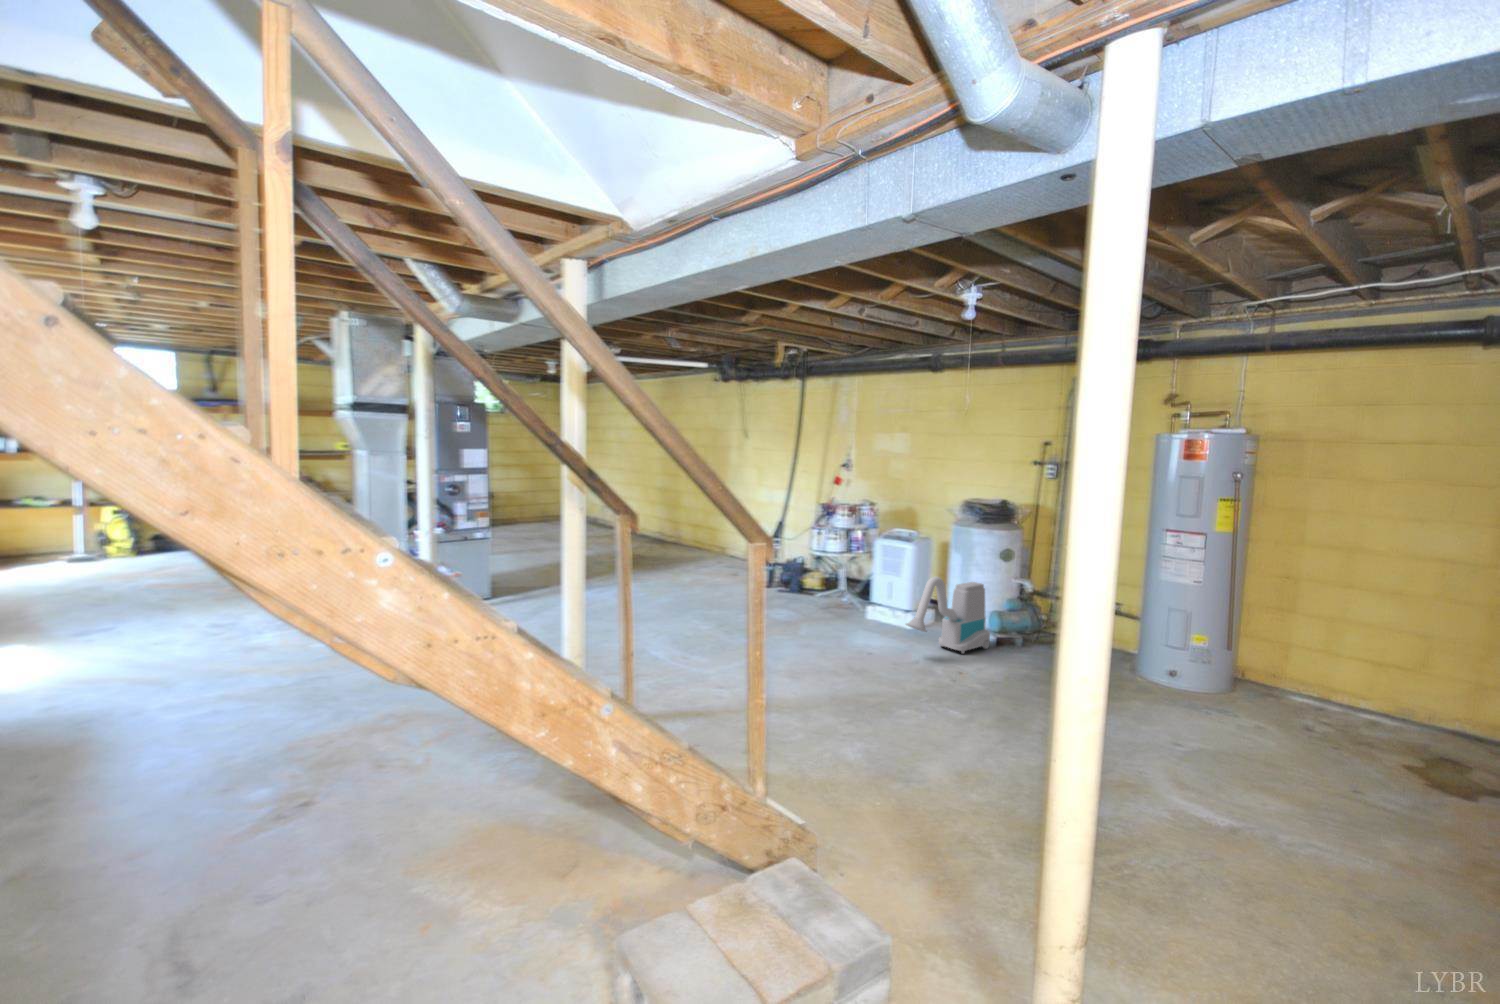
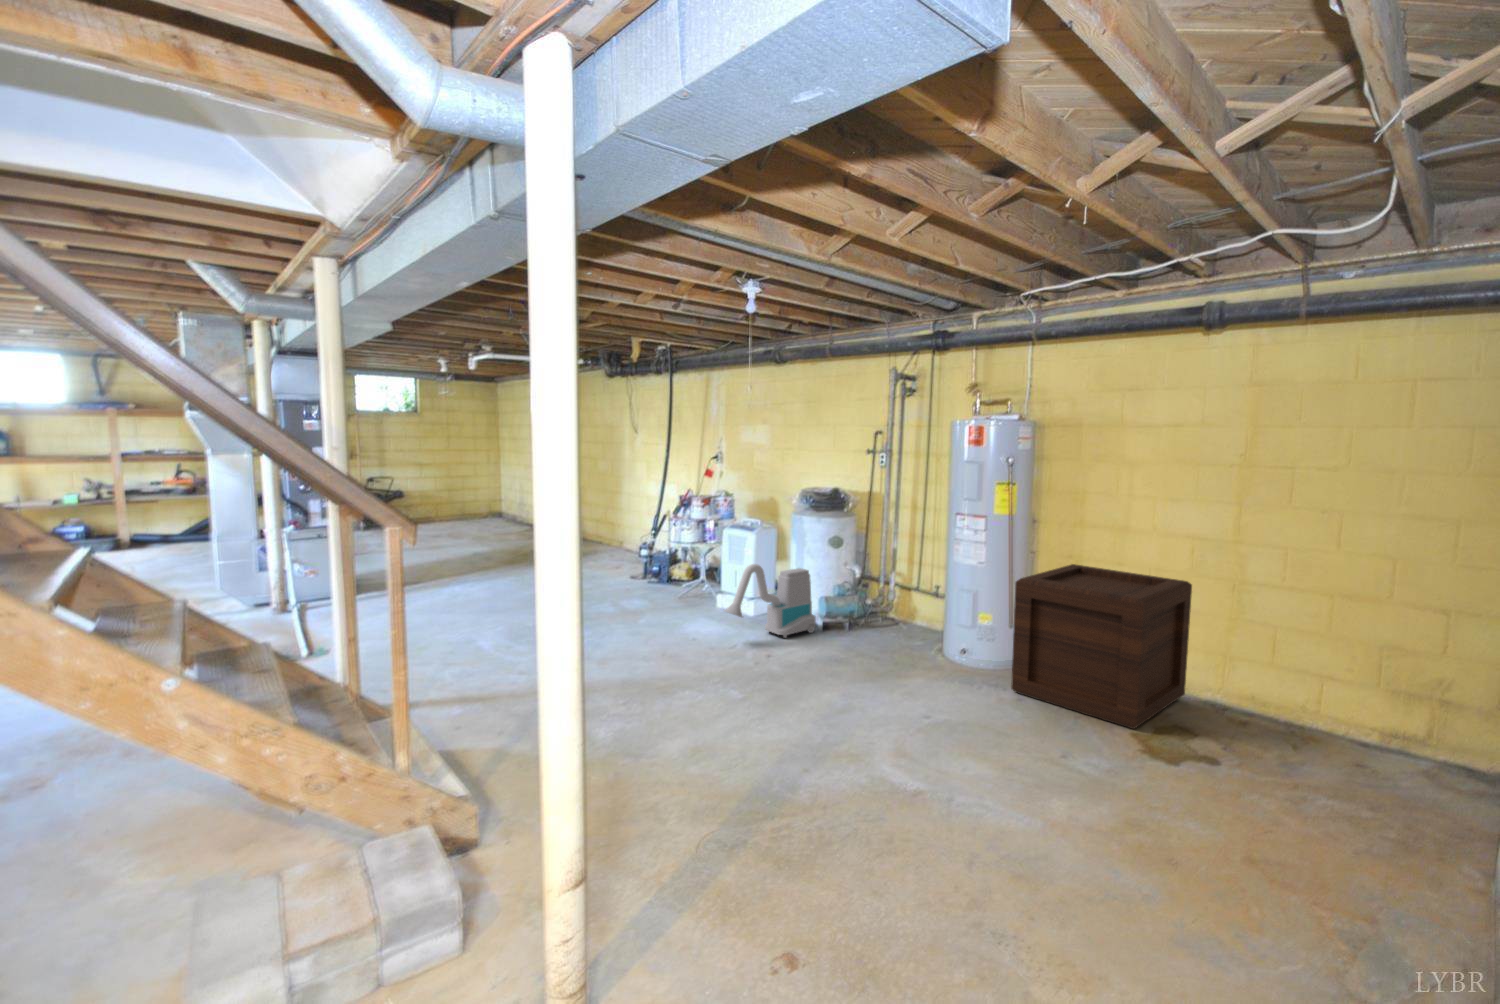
wooden crate: none [1243,585,1448,763] -> present [1011,564,1192,729]

